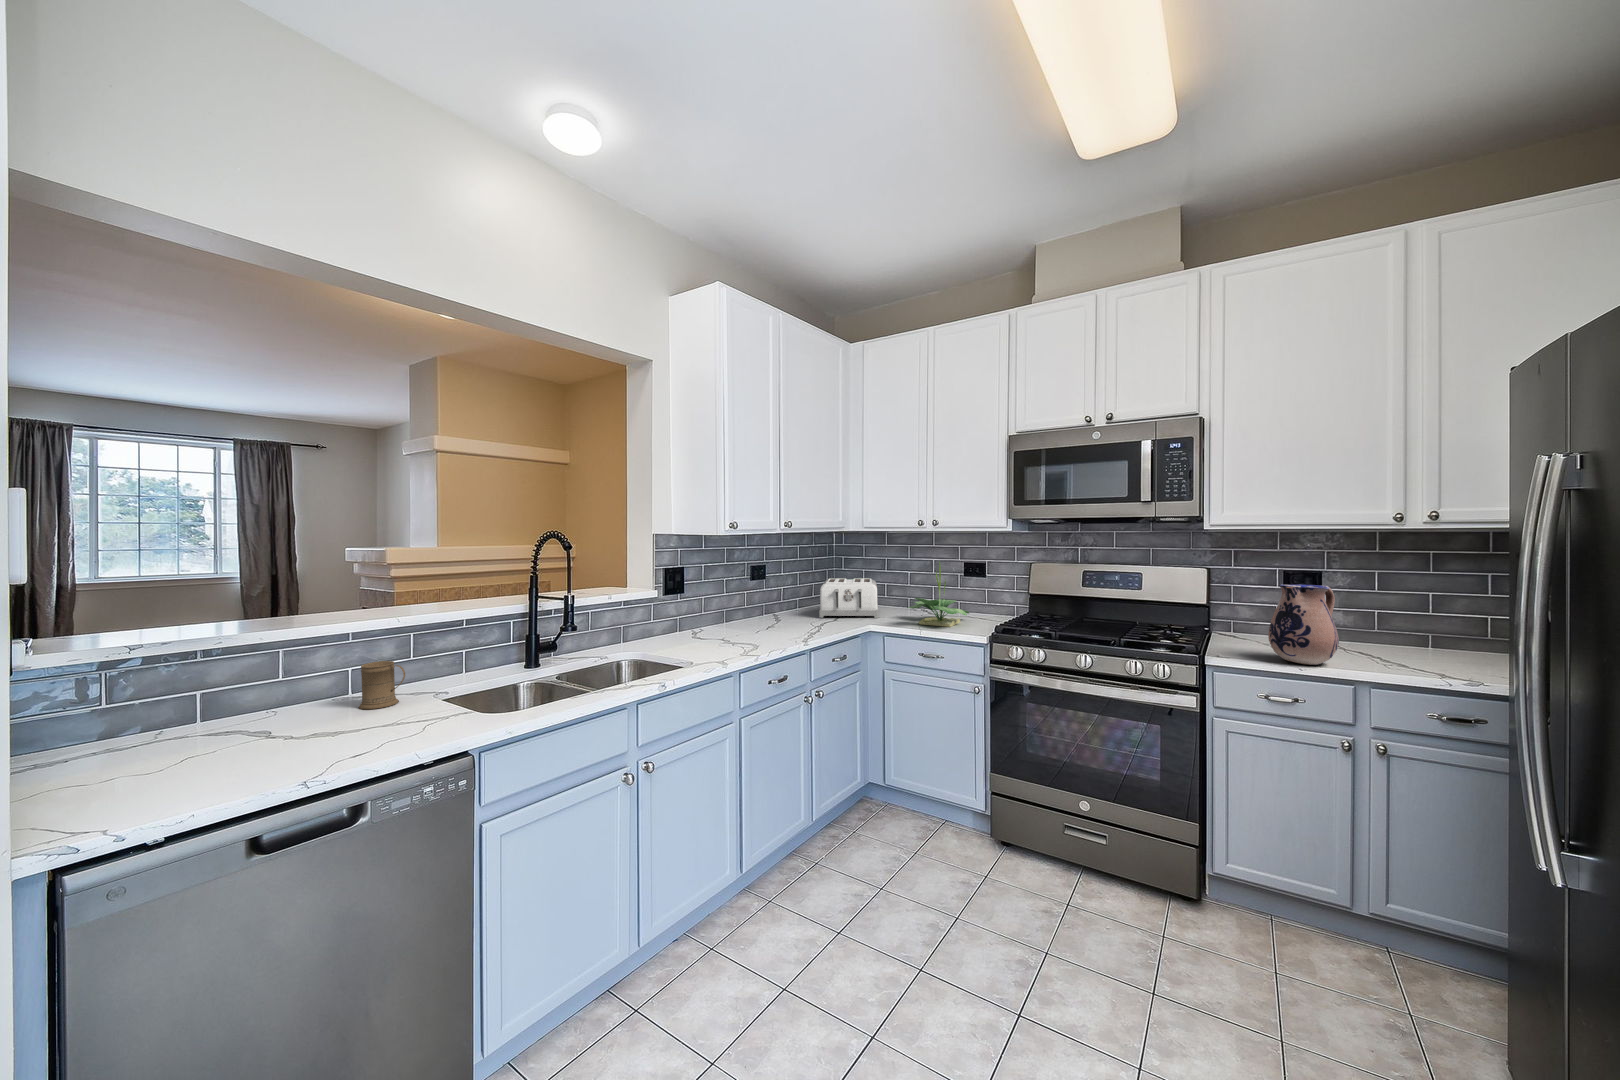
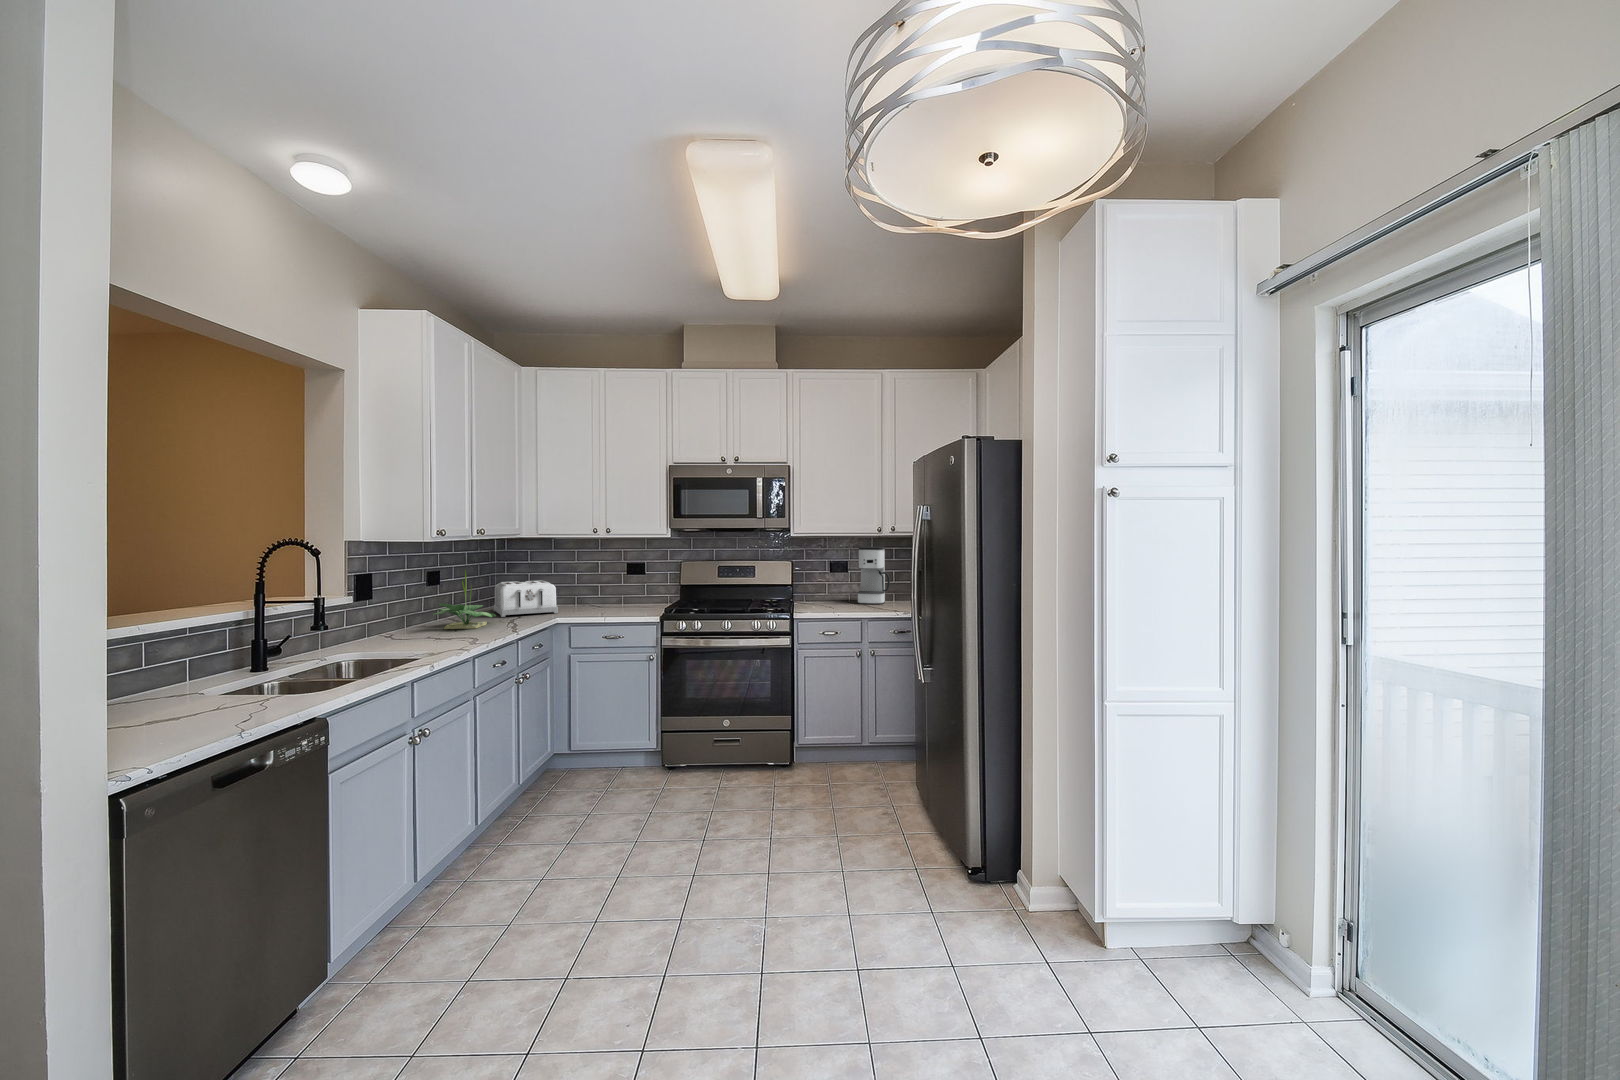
coffee maker: none [1342,548,1424,654] -> present [858,547,890,604]
potted plant: present [908,564,969,627] -> present [434,569,496,629]
ceramic pitcher: present [1268,584,1339,665] -> none [824,567,854,611]
mug: present [359,661,405,709] -> none [143,659,198,704]

